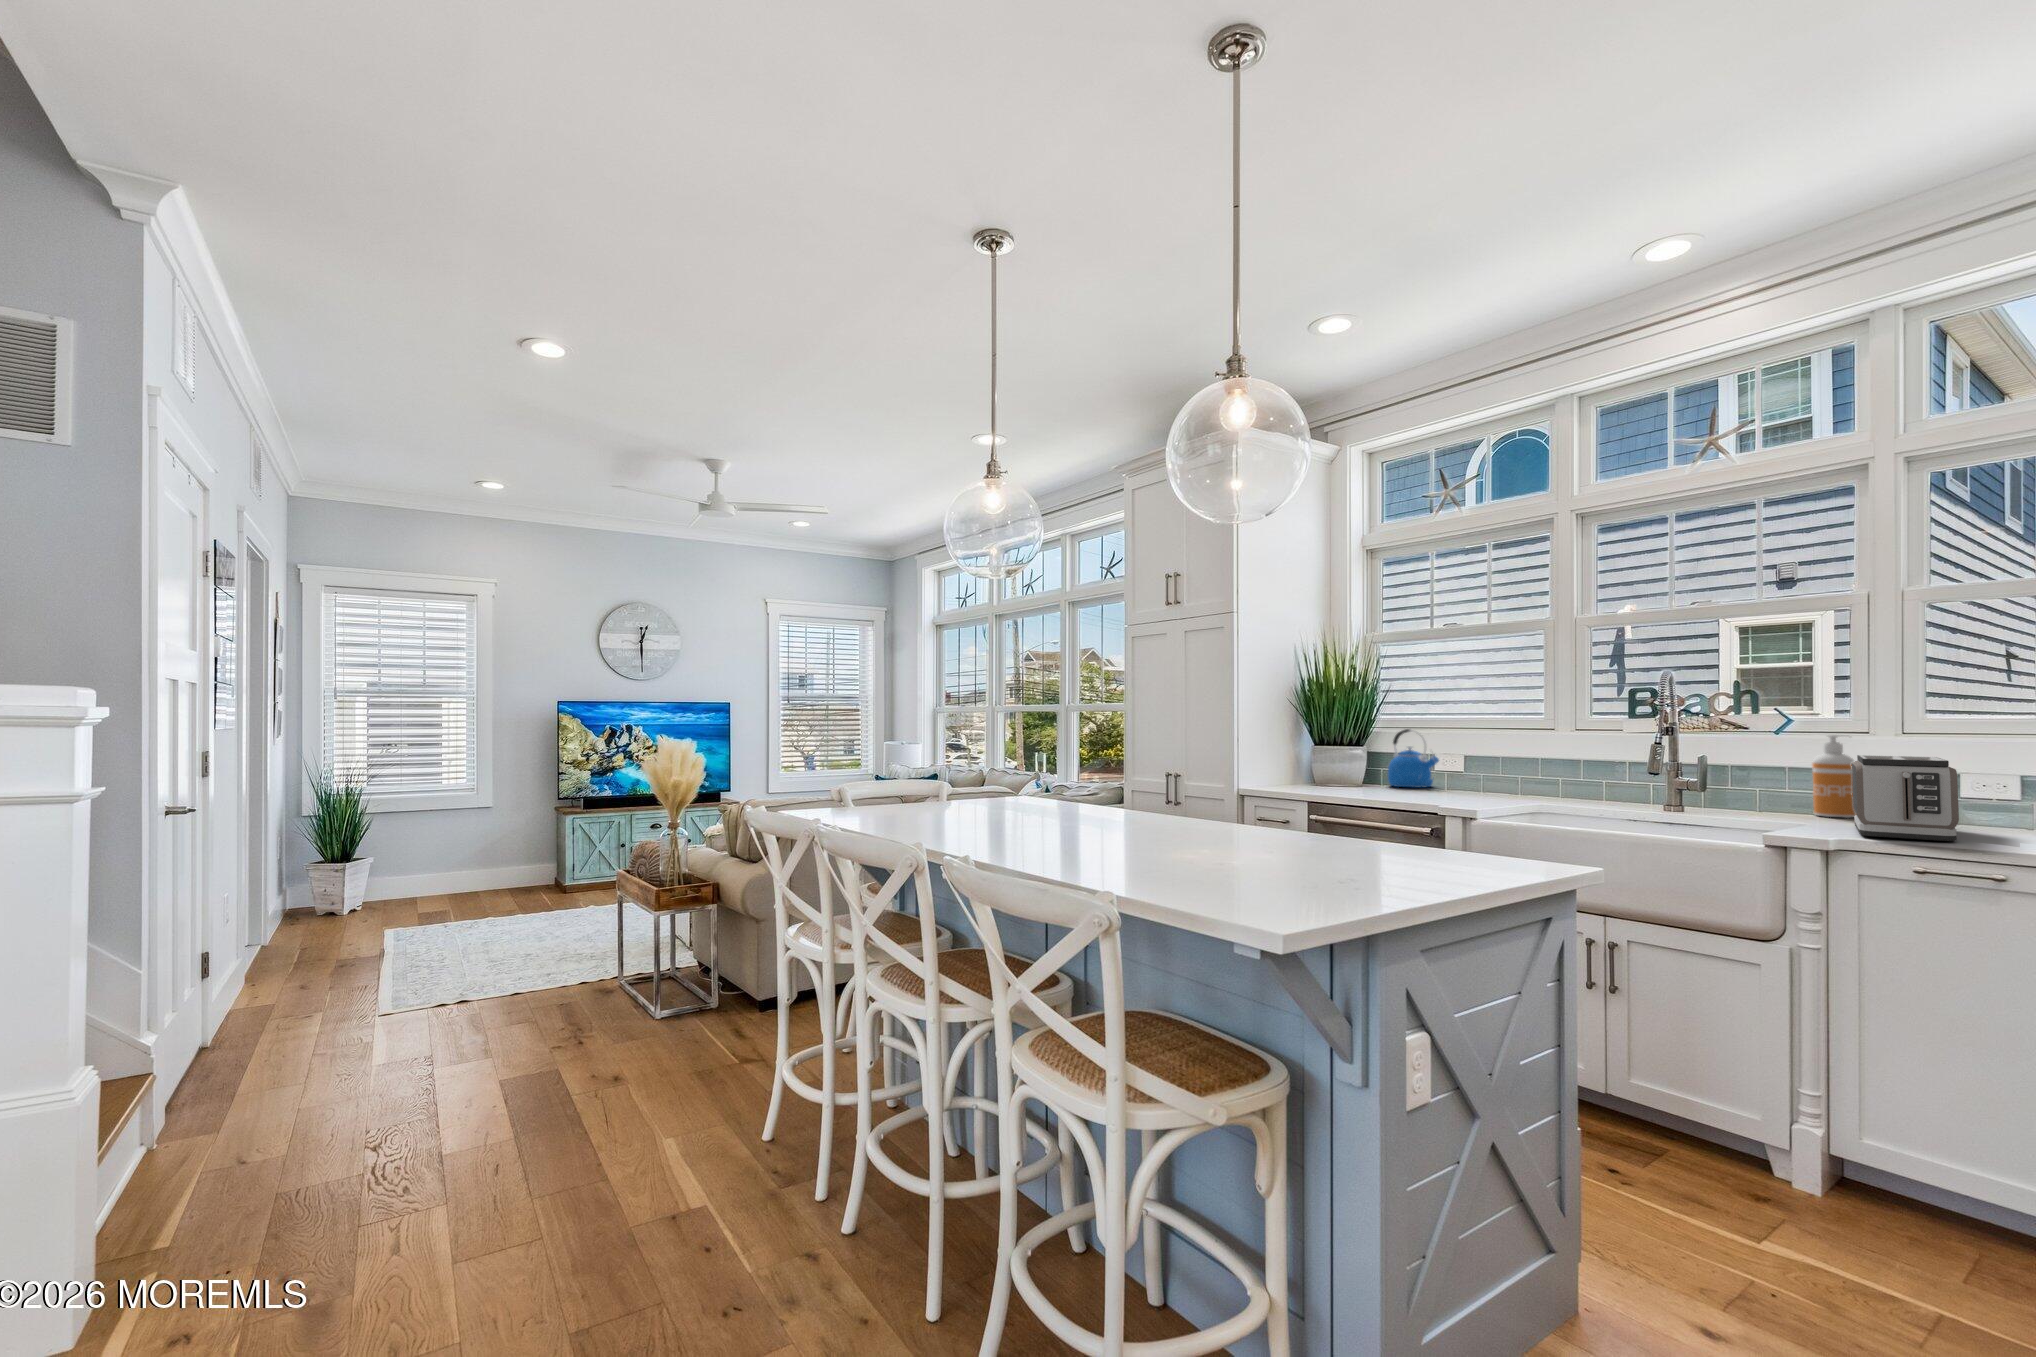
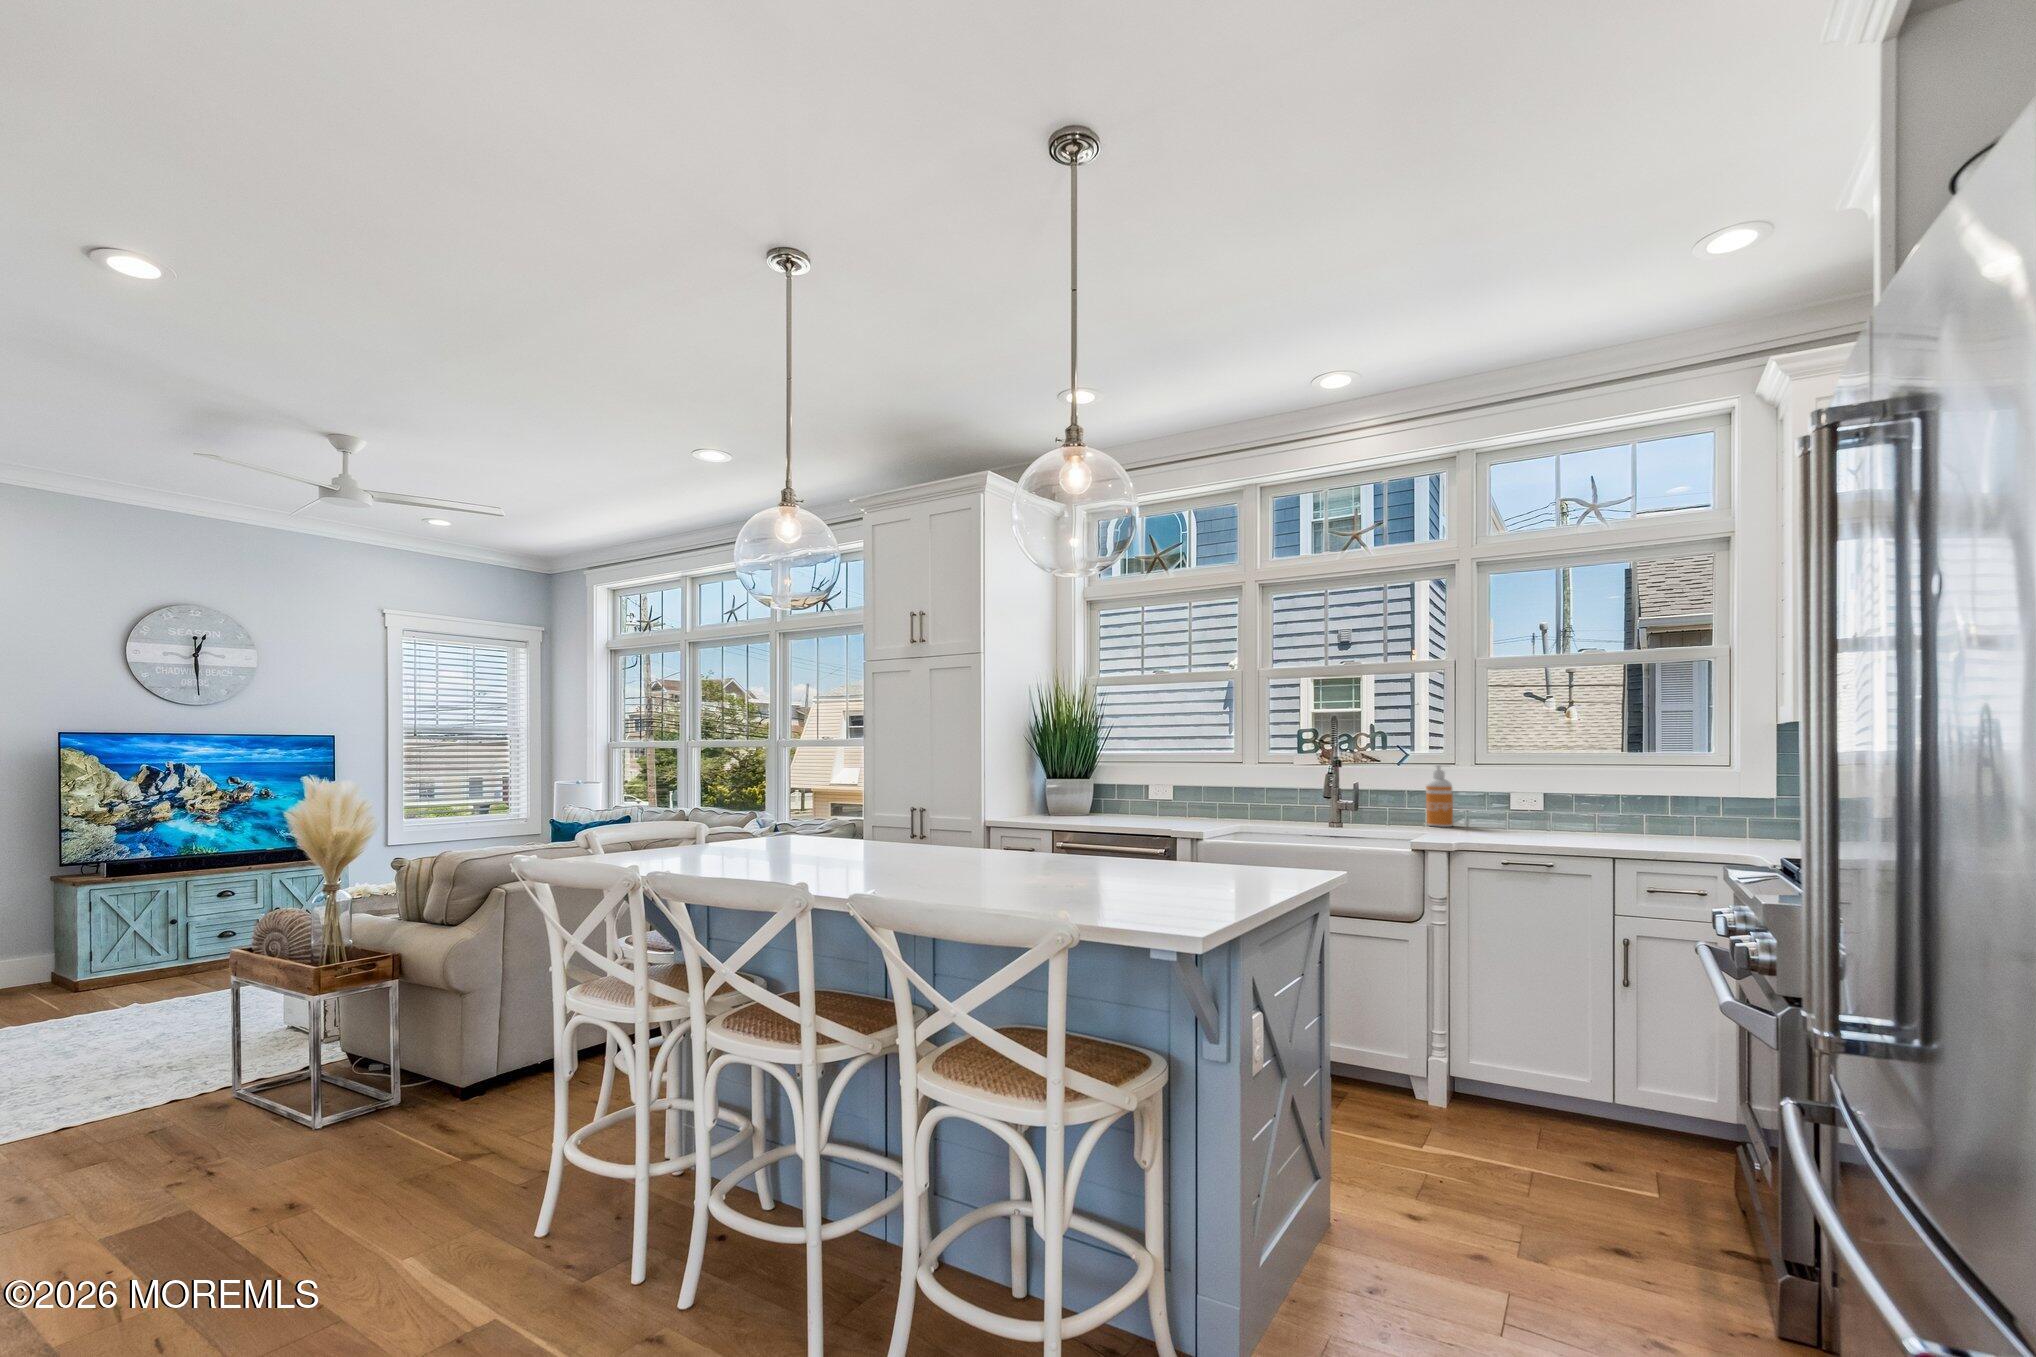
kettle: present [1388,729,1439,787] -> none [1105,762,1149,814]
toaster: present [1851,755,1959,841] -> none [1455,780,1526,840]

